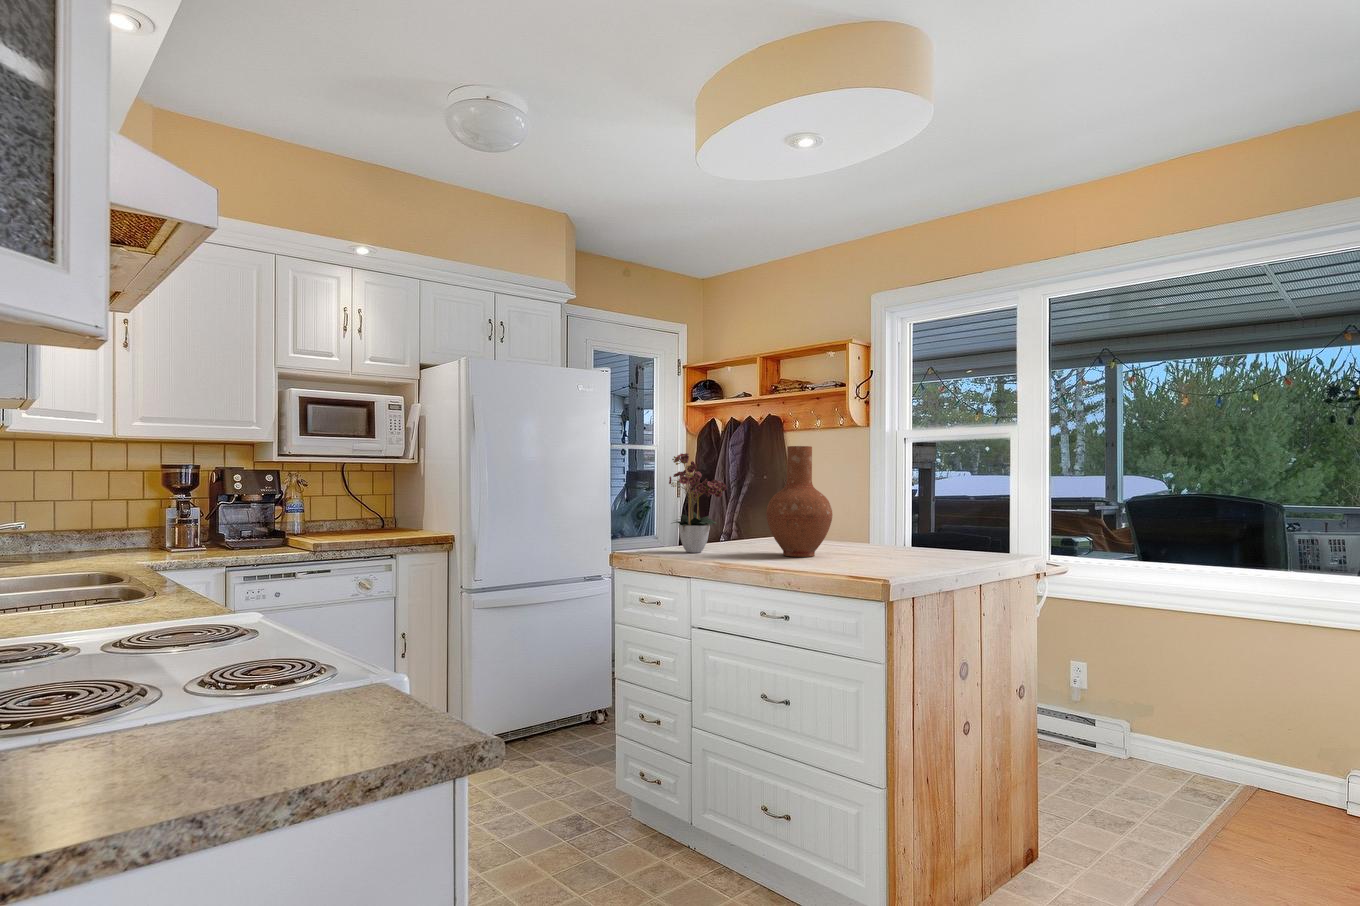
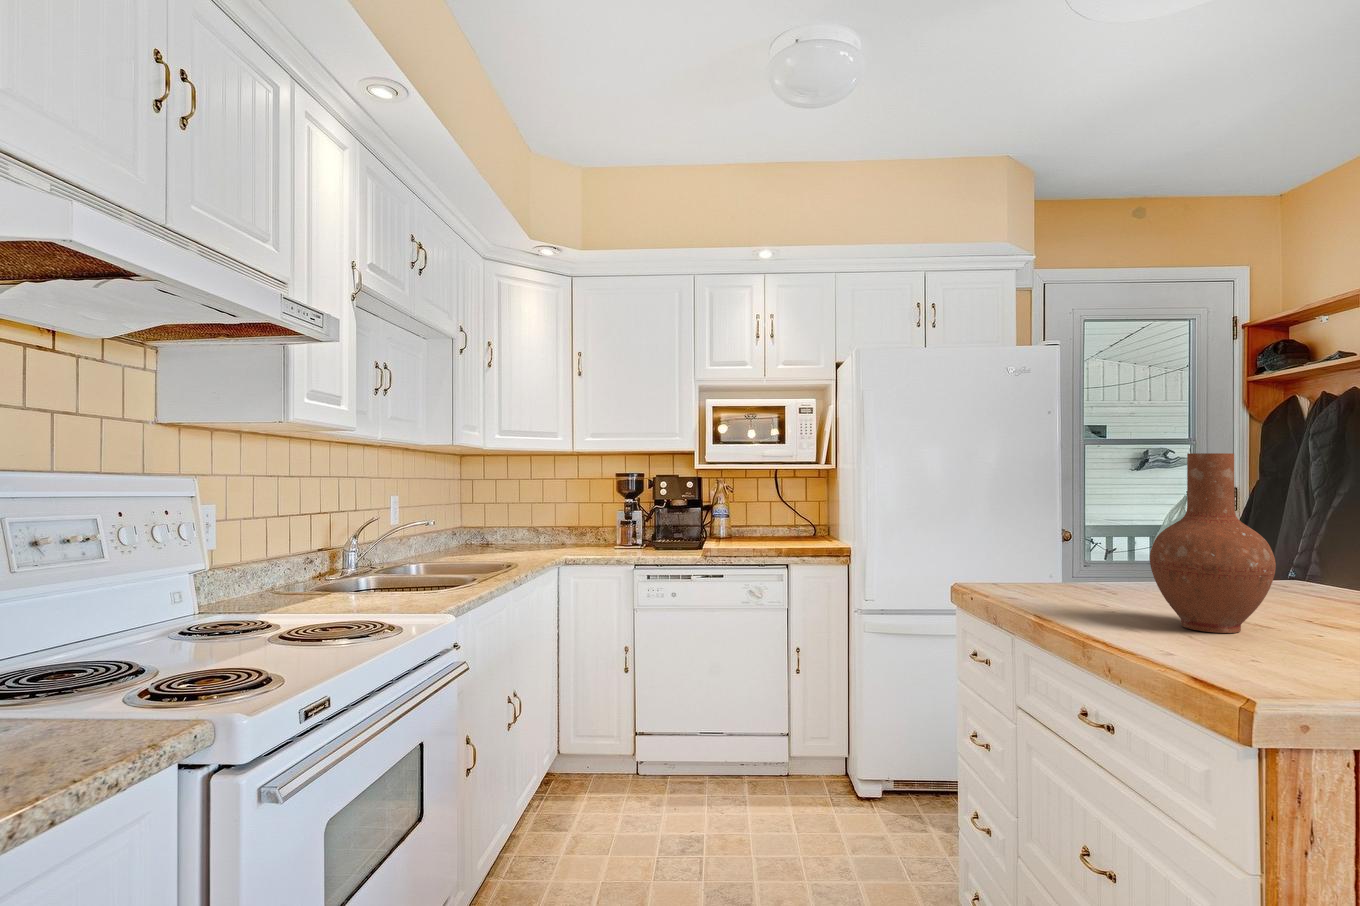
flower arrangement: present [669,453,727,553] -> none [1011,457,1122,603]

